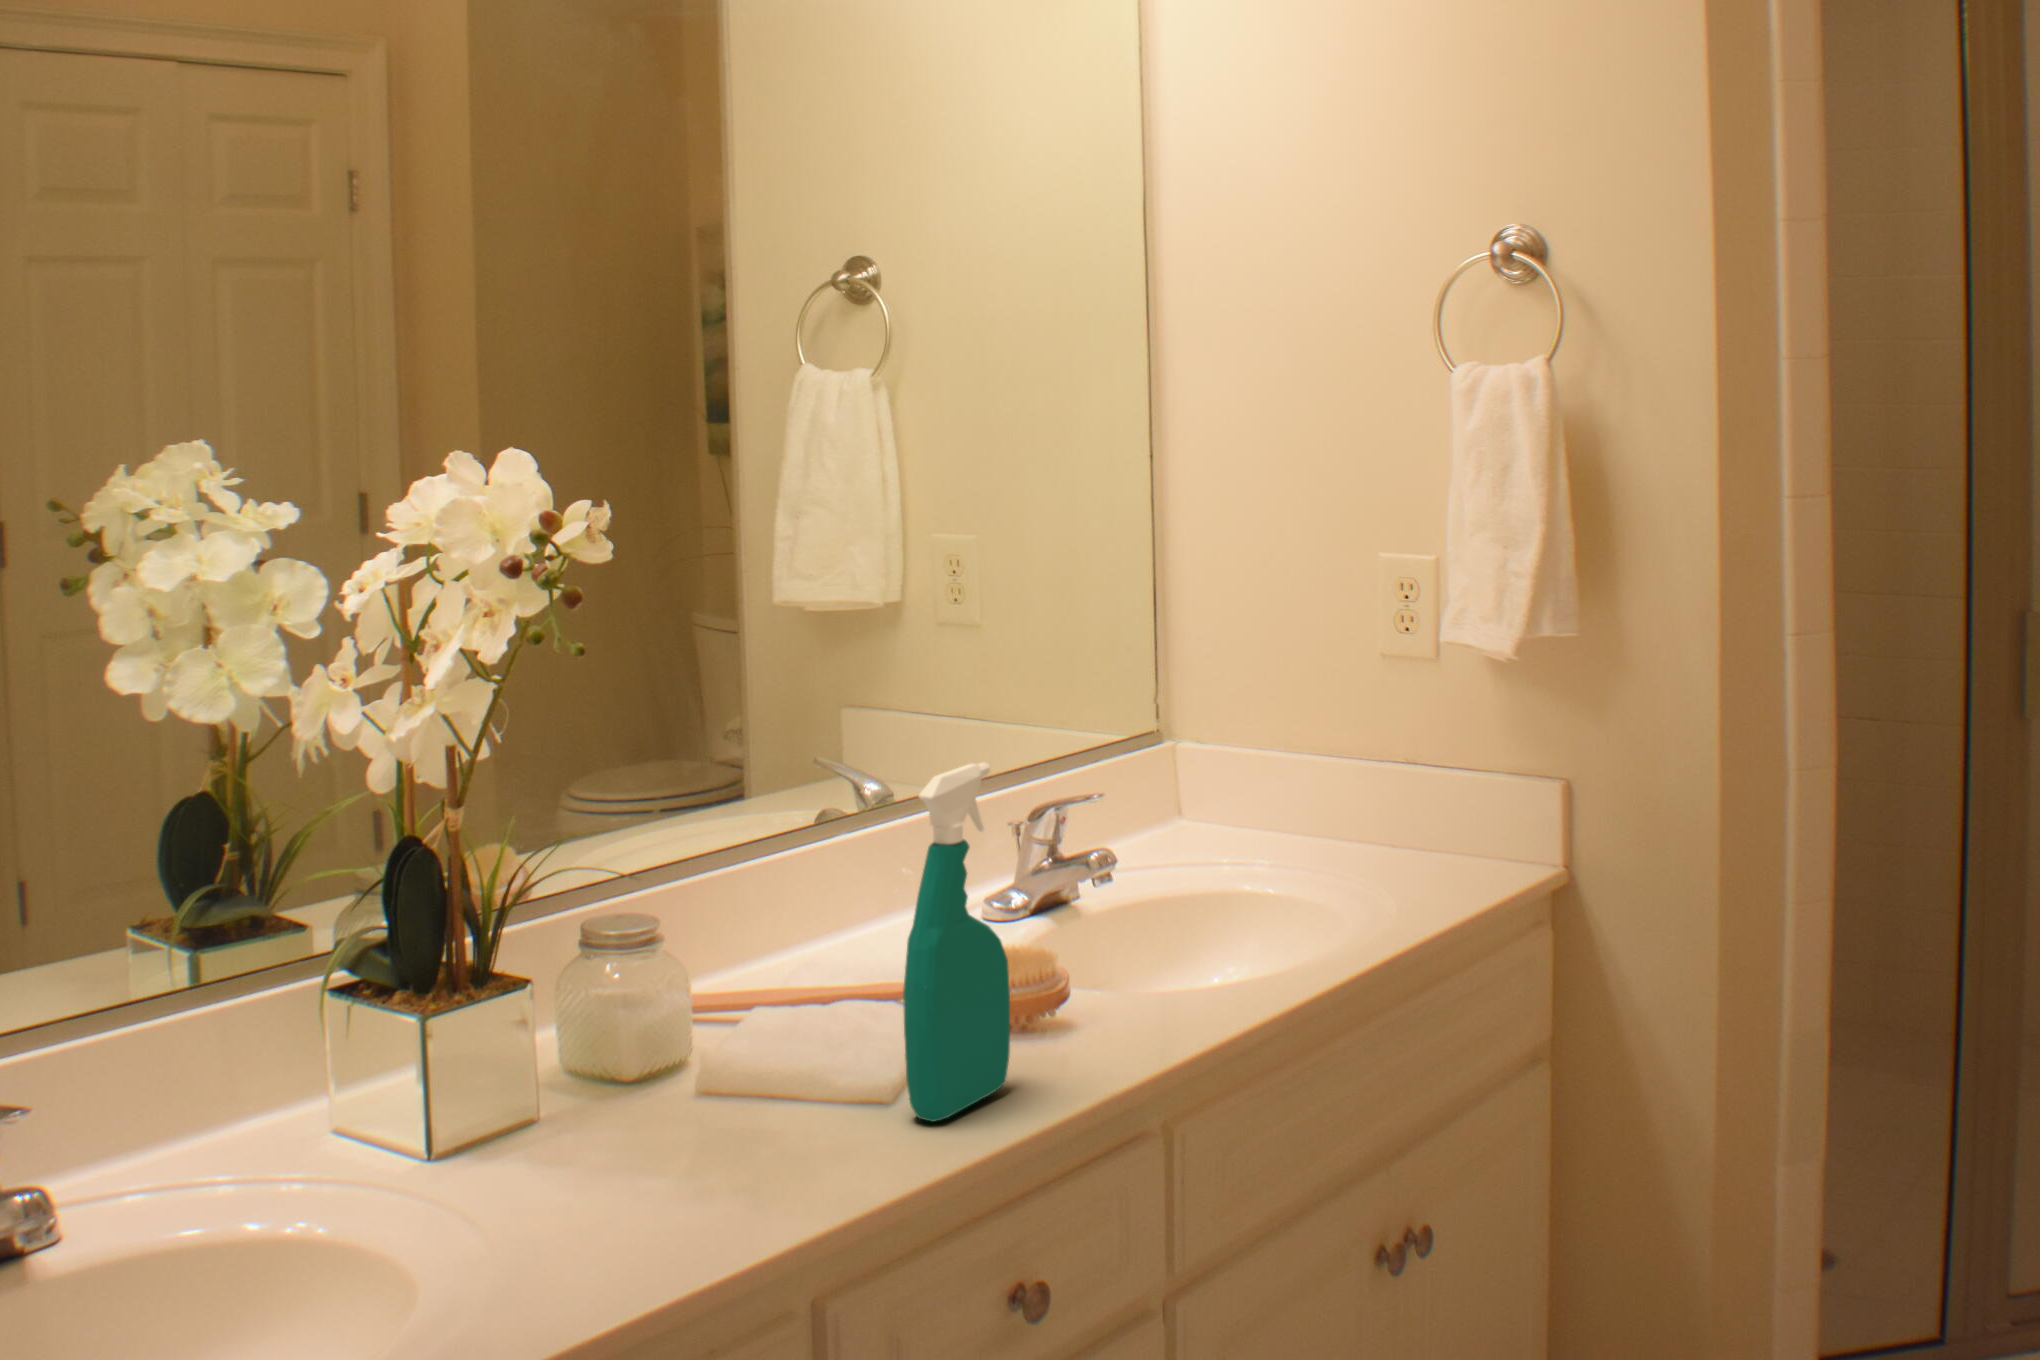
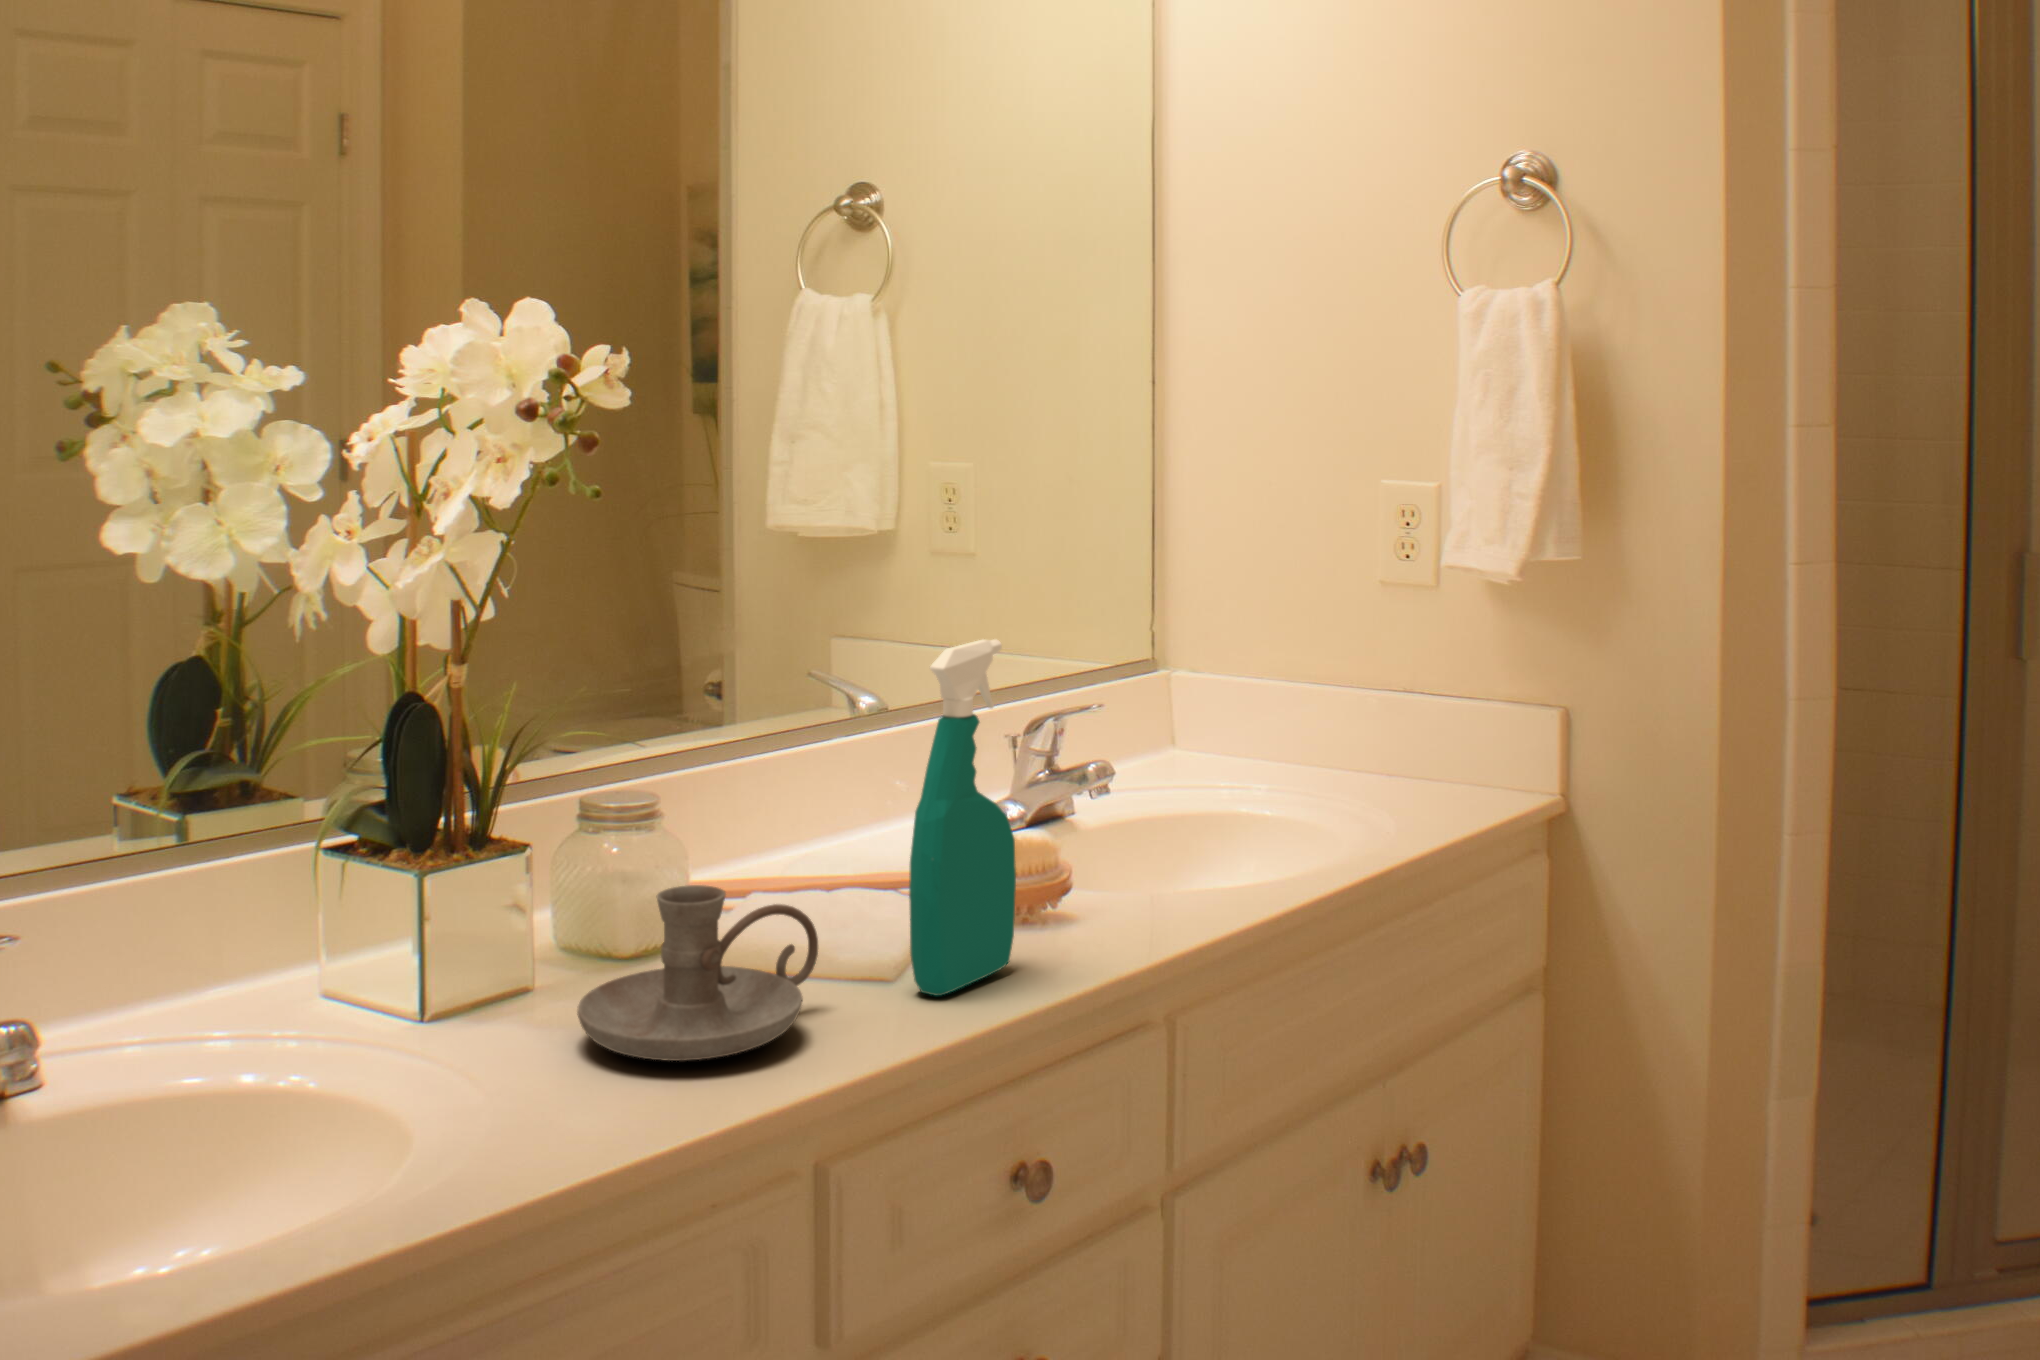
candle holder: none [578,1023,815,1203] -> present [577,885,818,1061]

